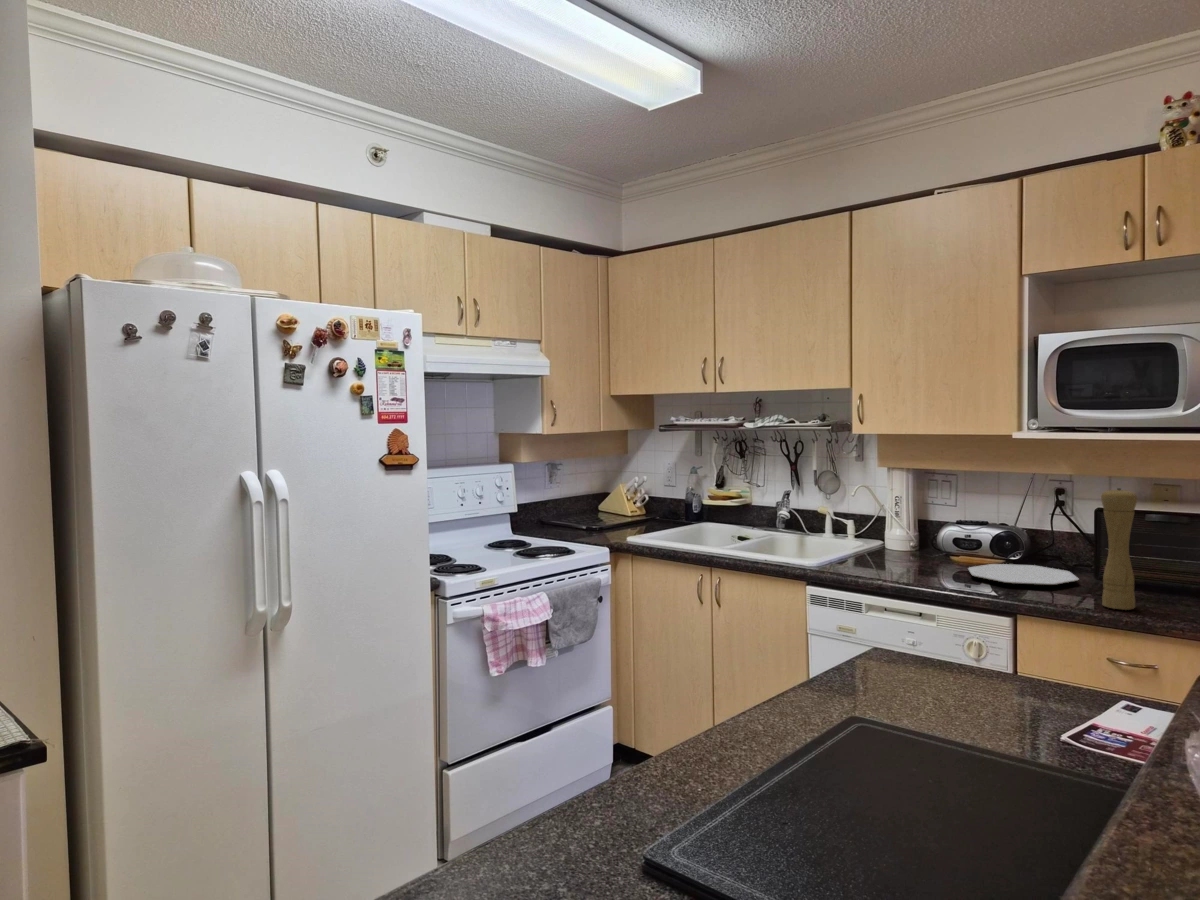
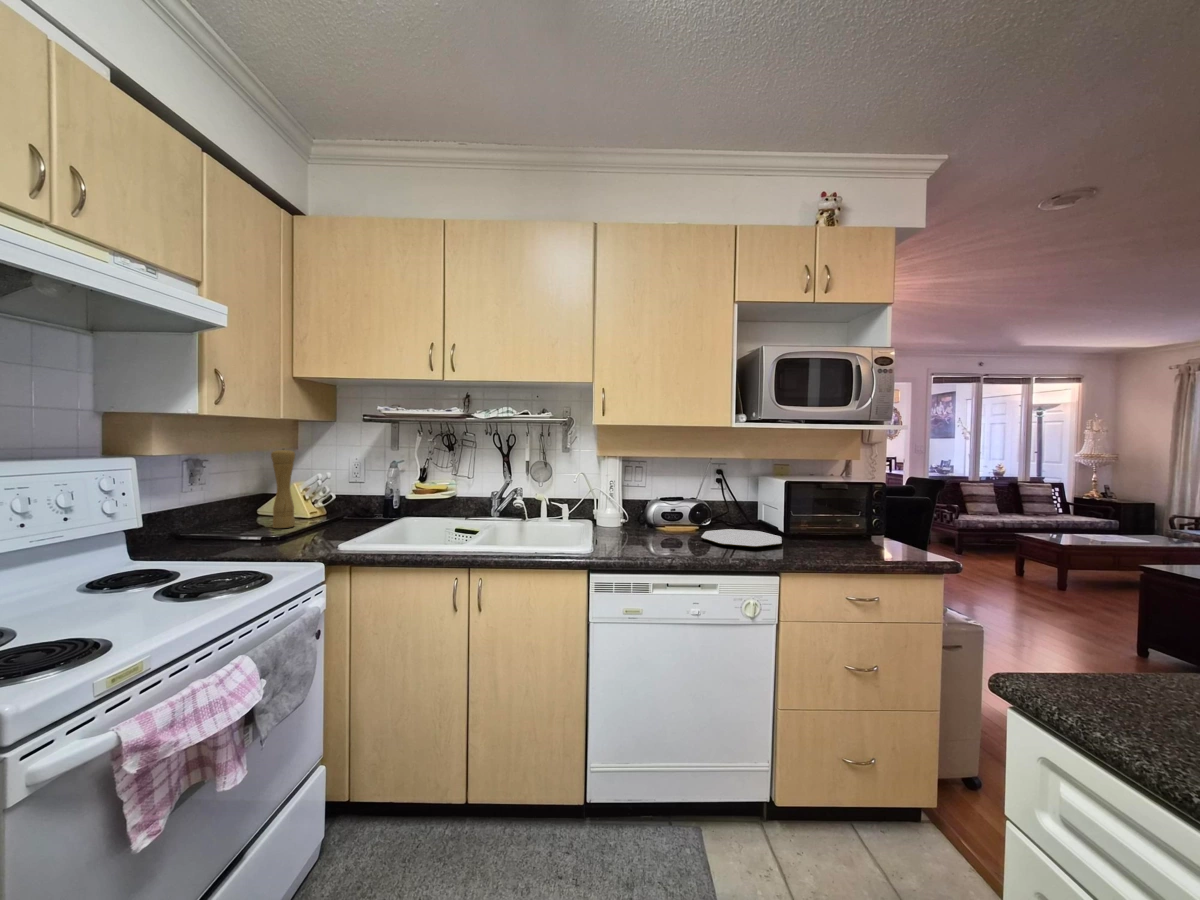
pepper mill: present [1101,488,1137,610] -> present [271,449,295,528]

